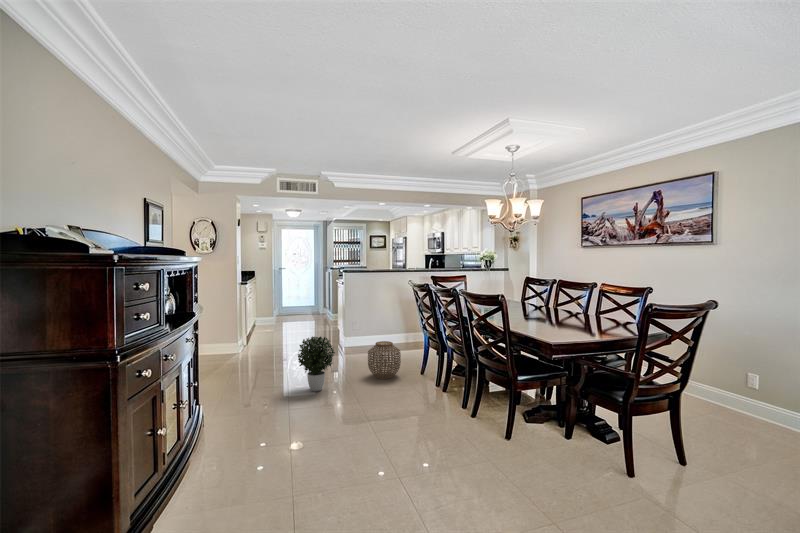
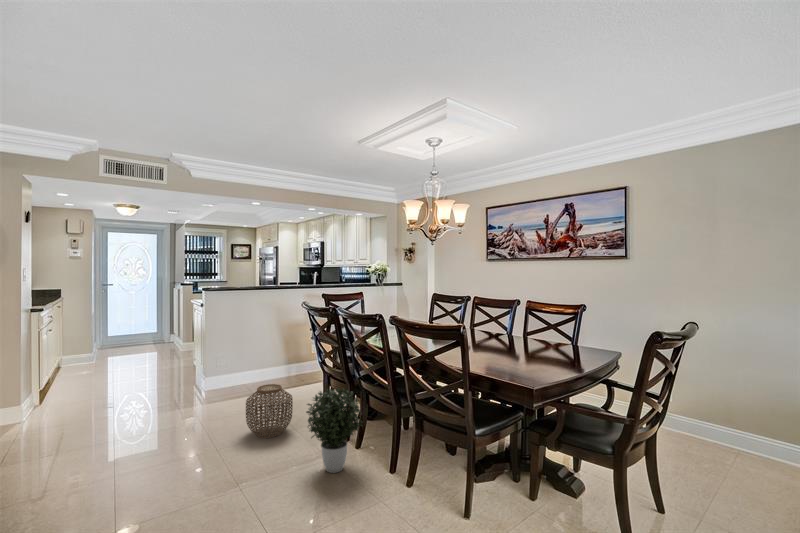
potted plant: present [298,337,335,391] -> present [306,388,363,473]

